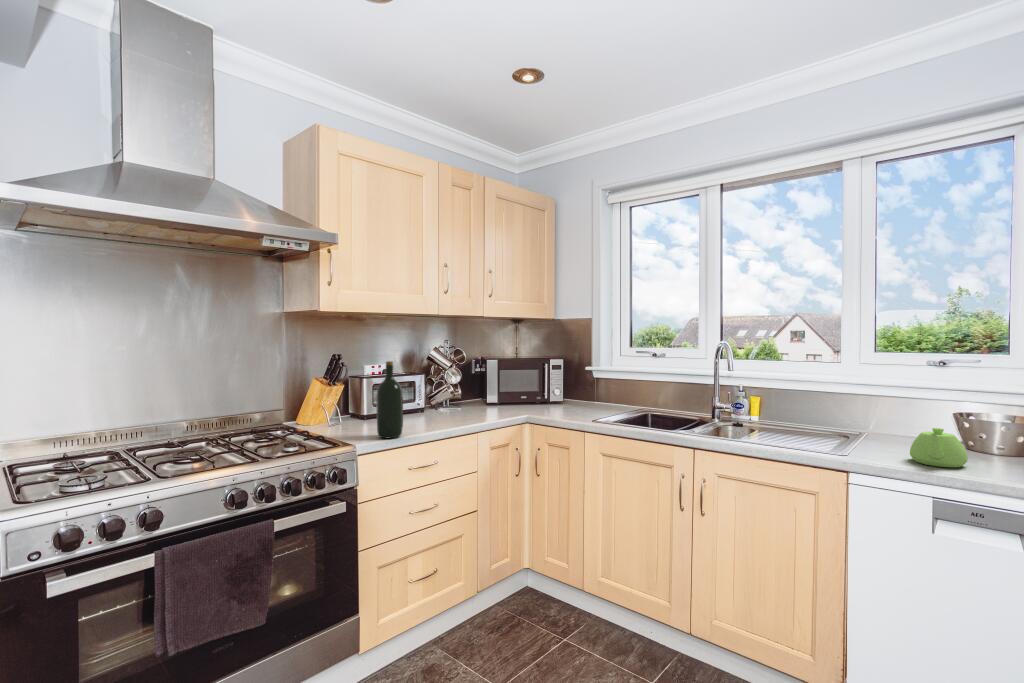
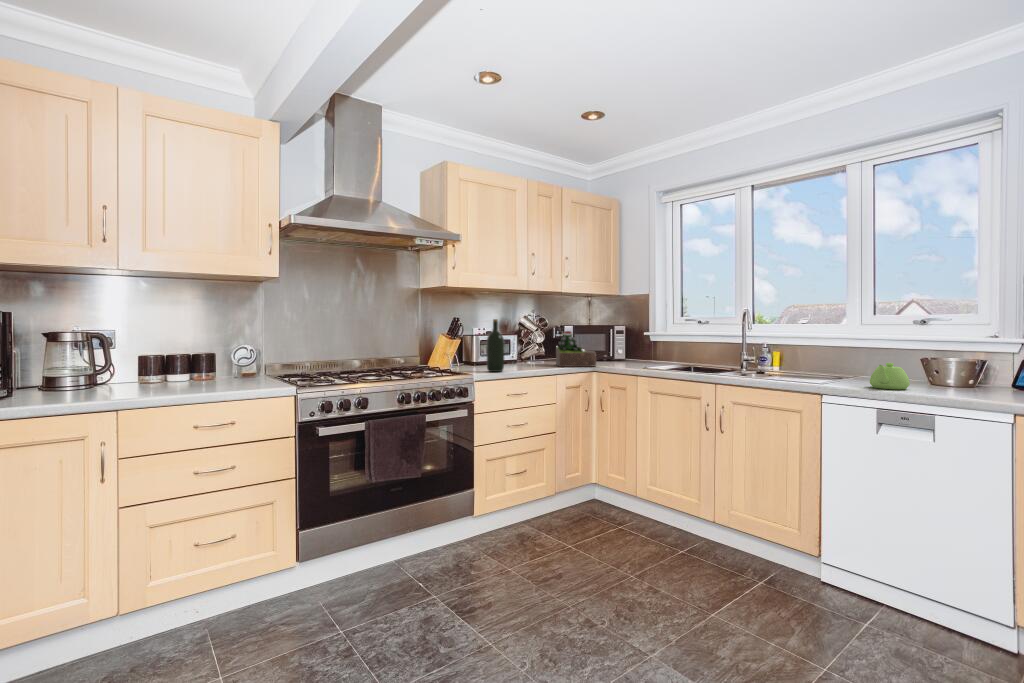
succulent plant: none [476,371,529,420] -> present [556,331,596,367]

